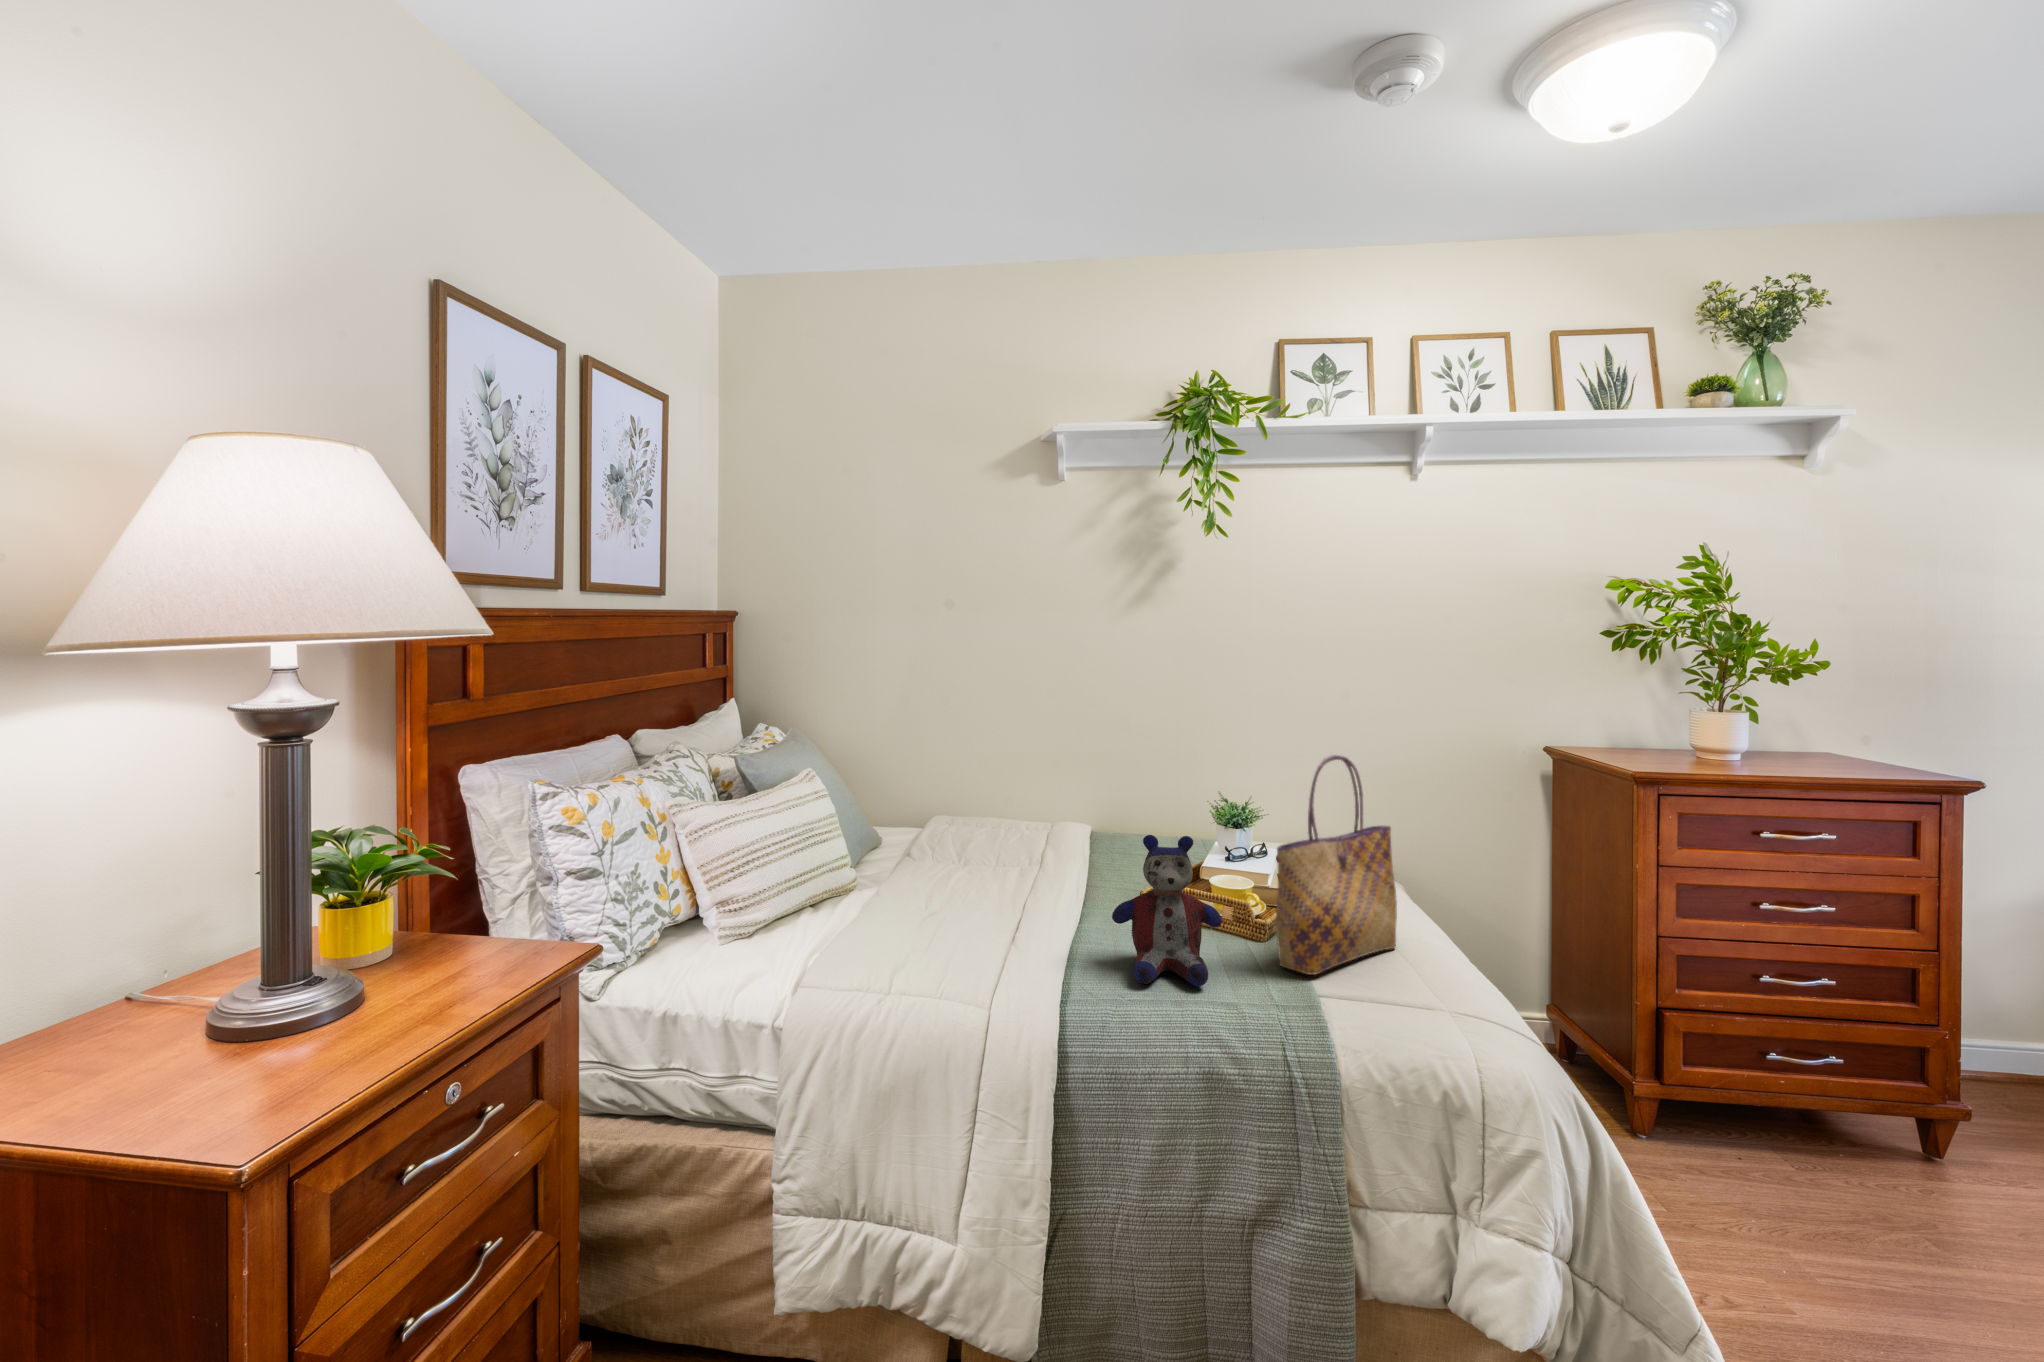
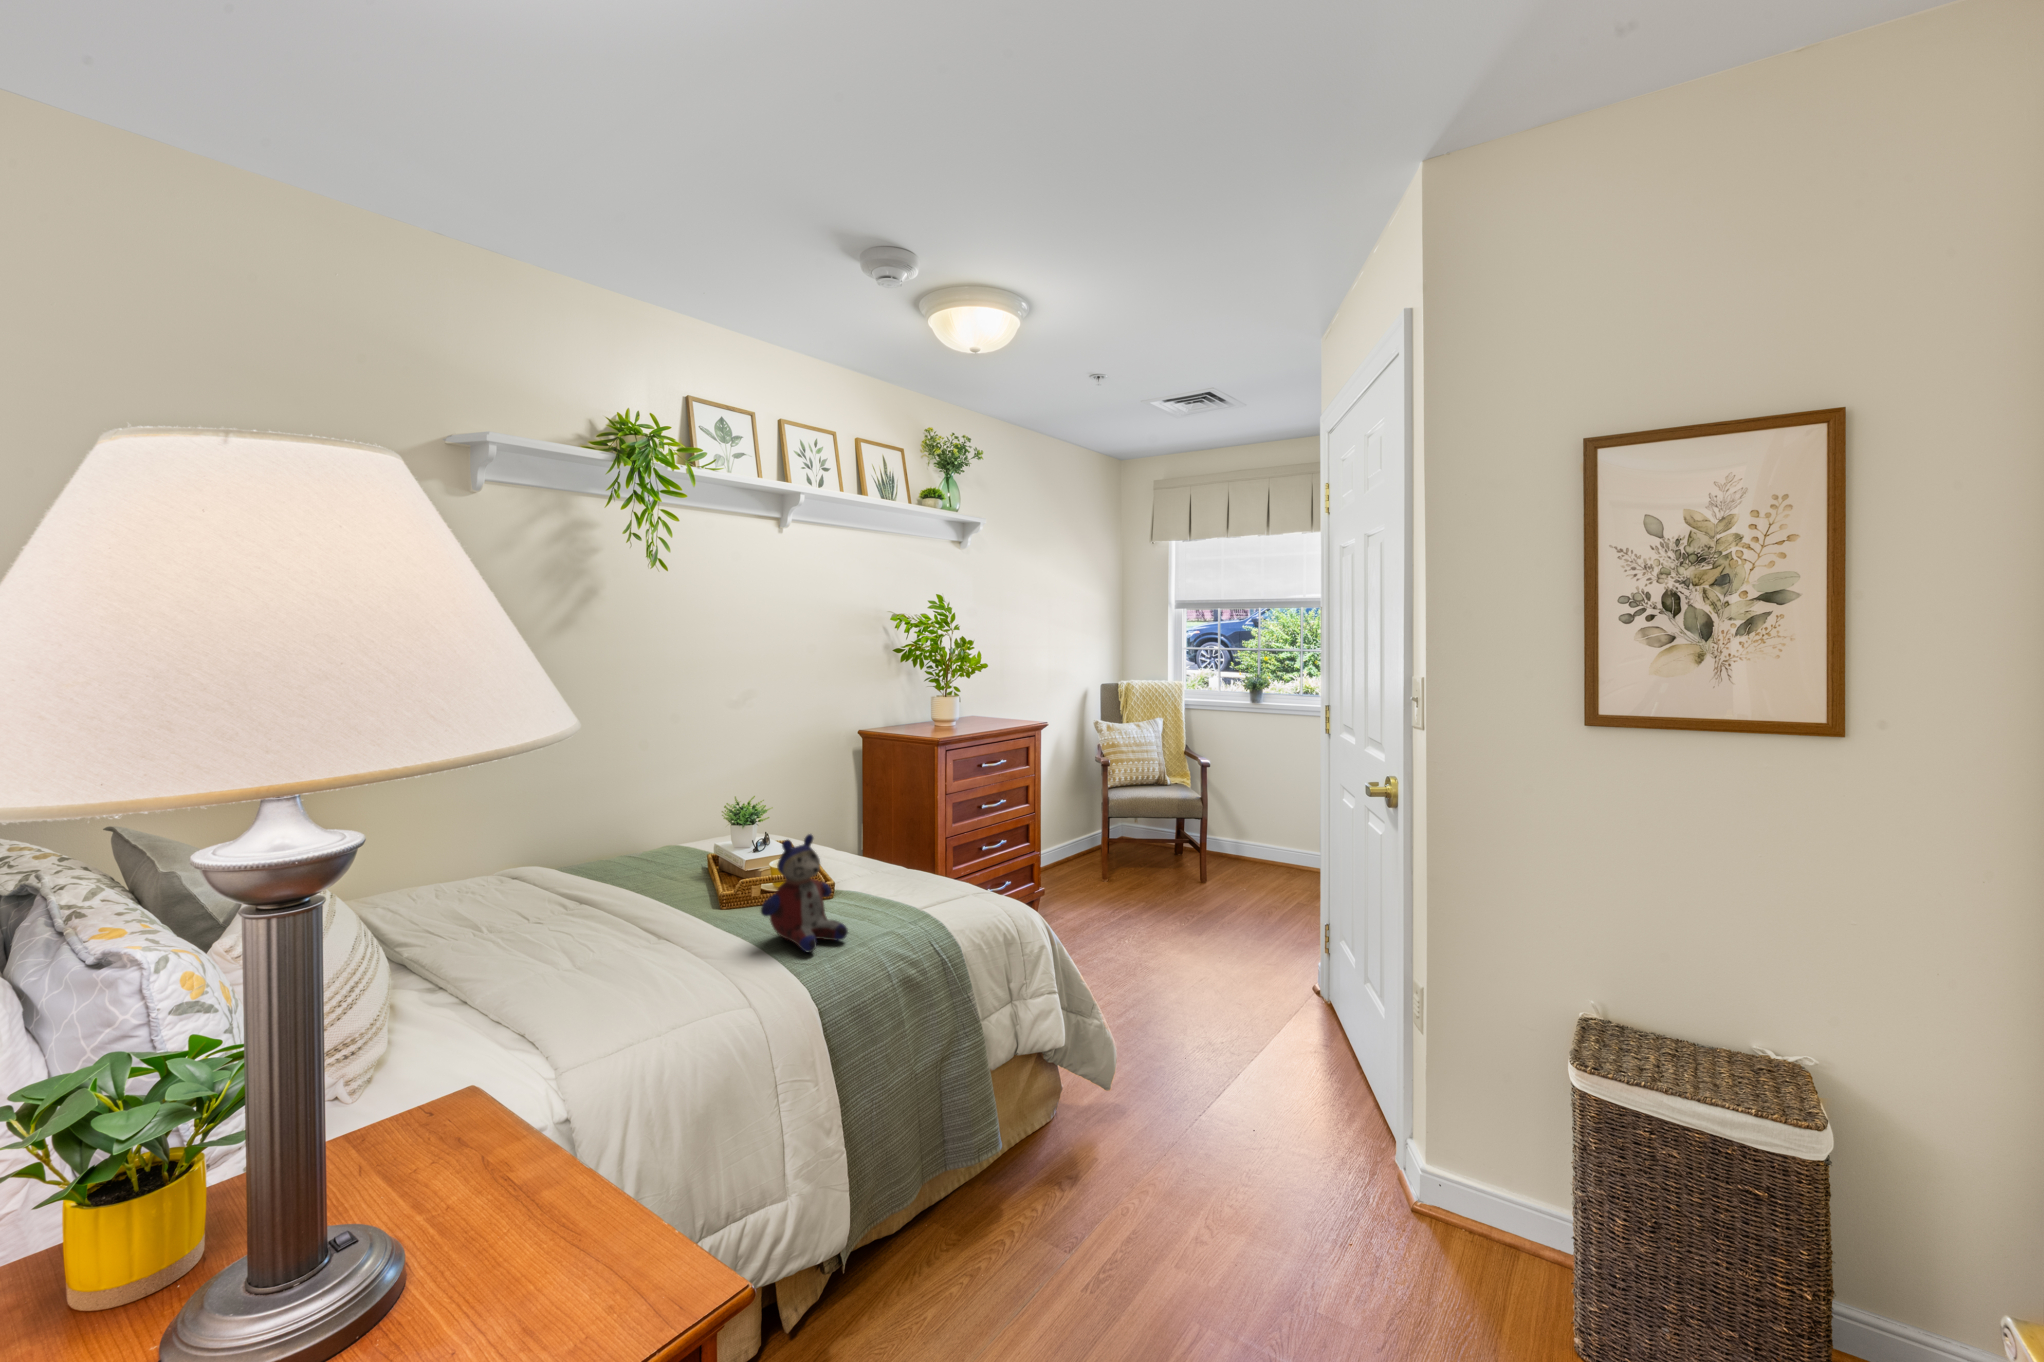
tote bag: present [1276,754,1397,975] -> none [854,756,894,911]

